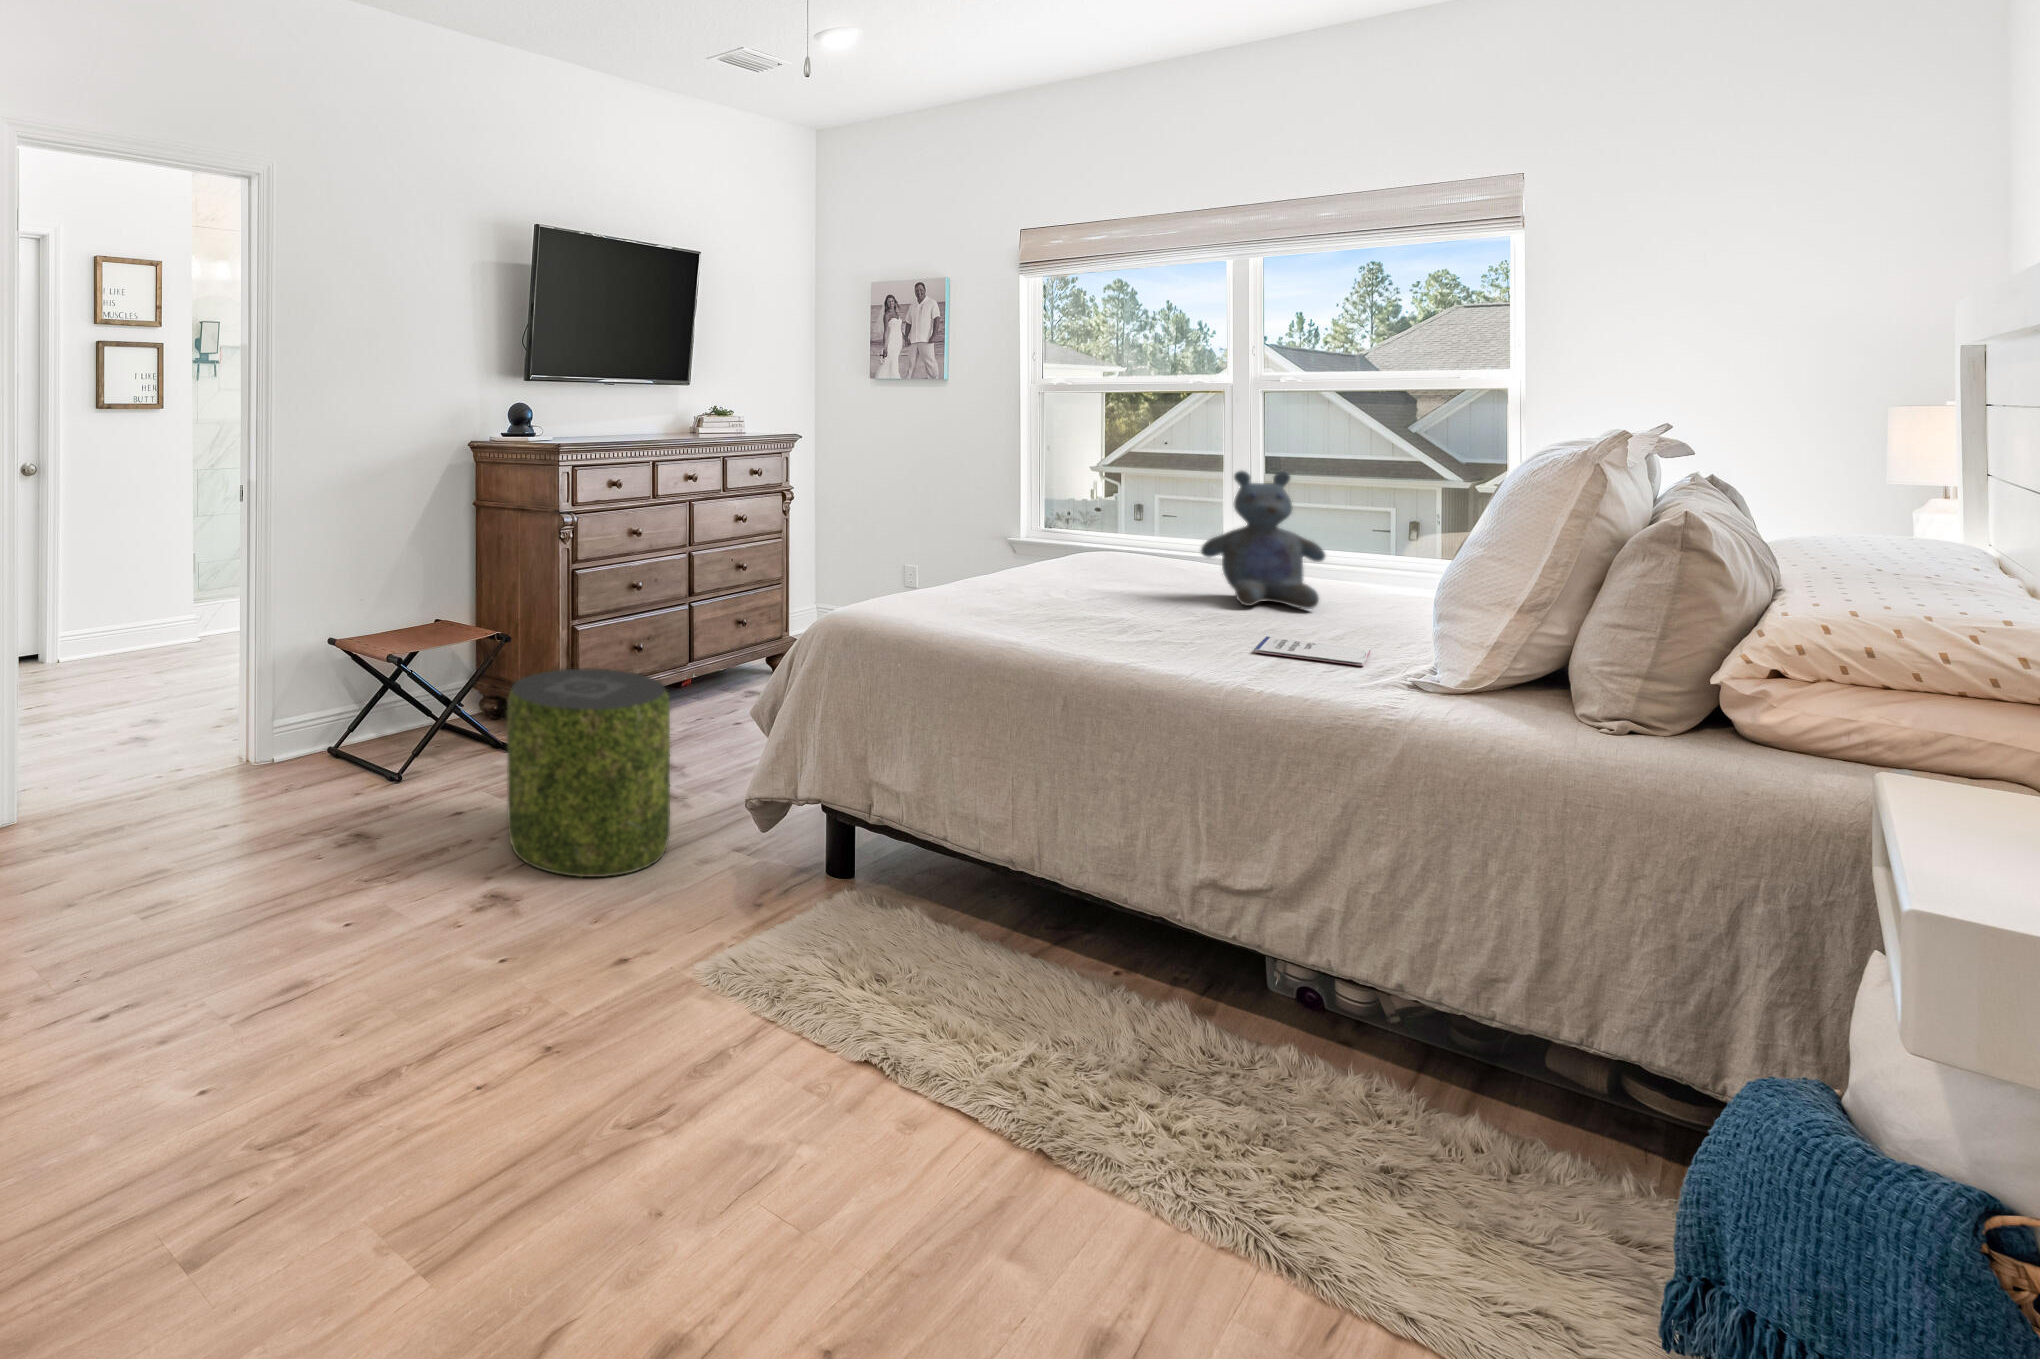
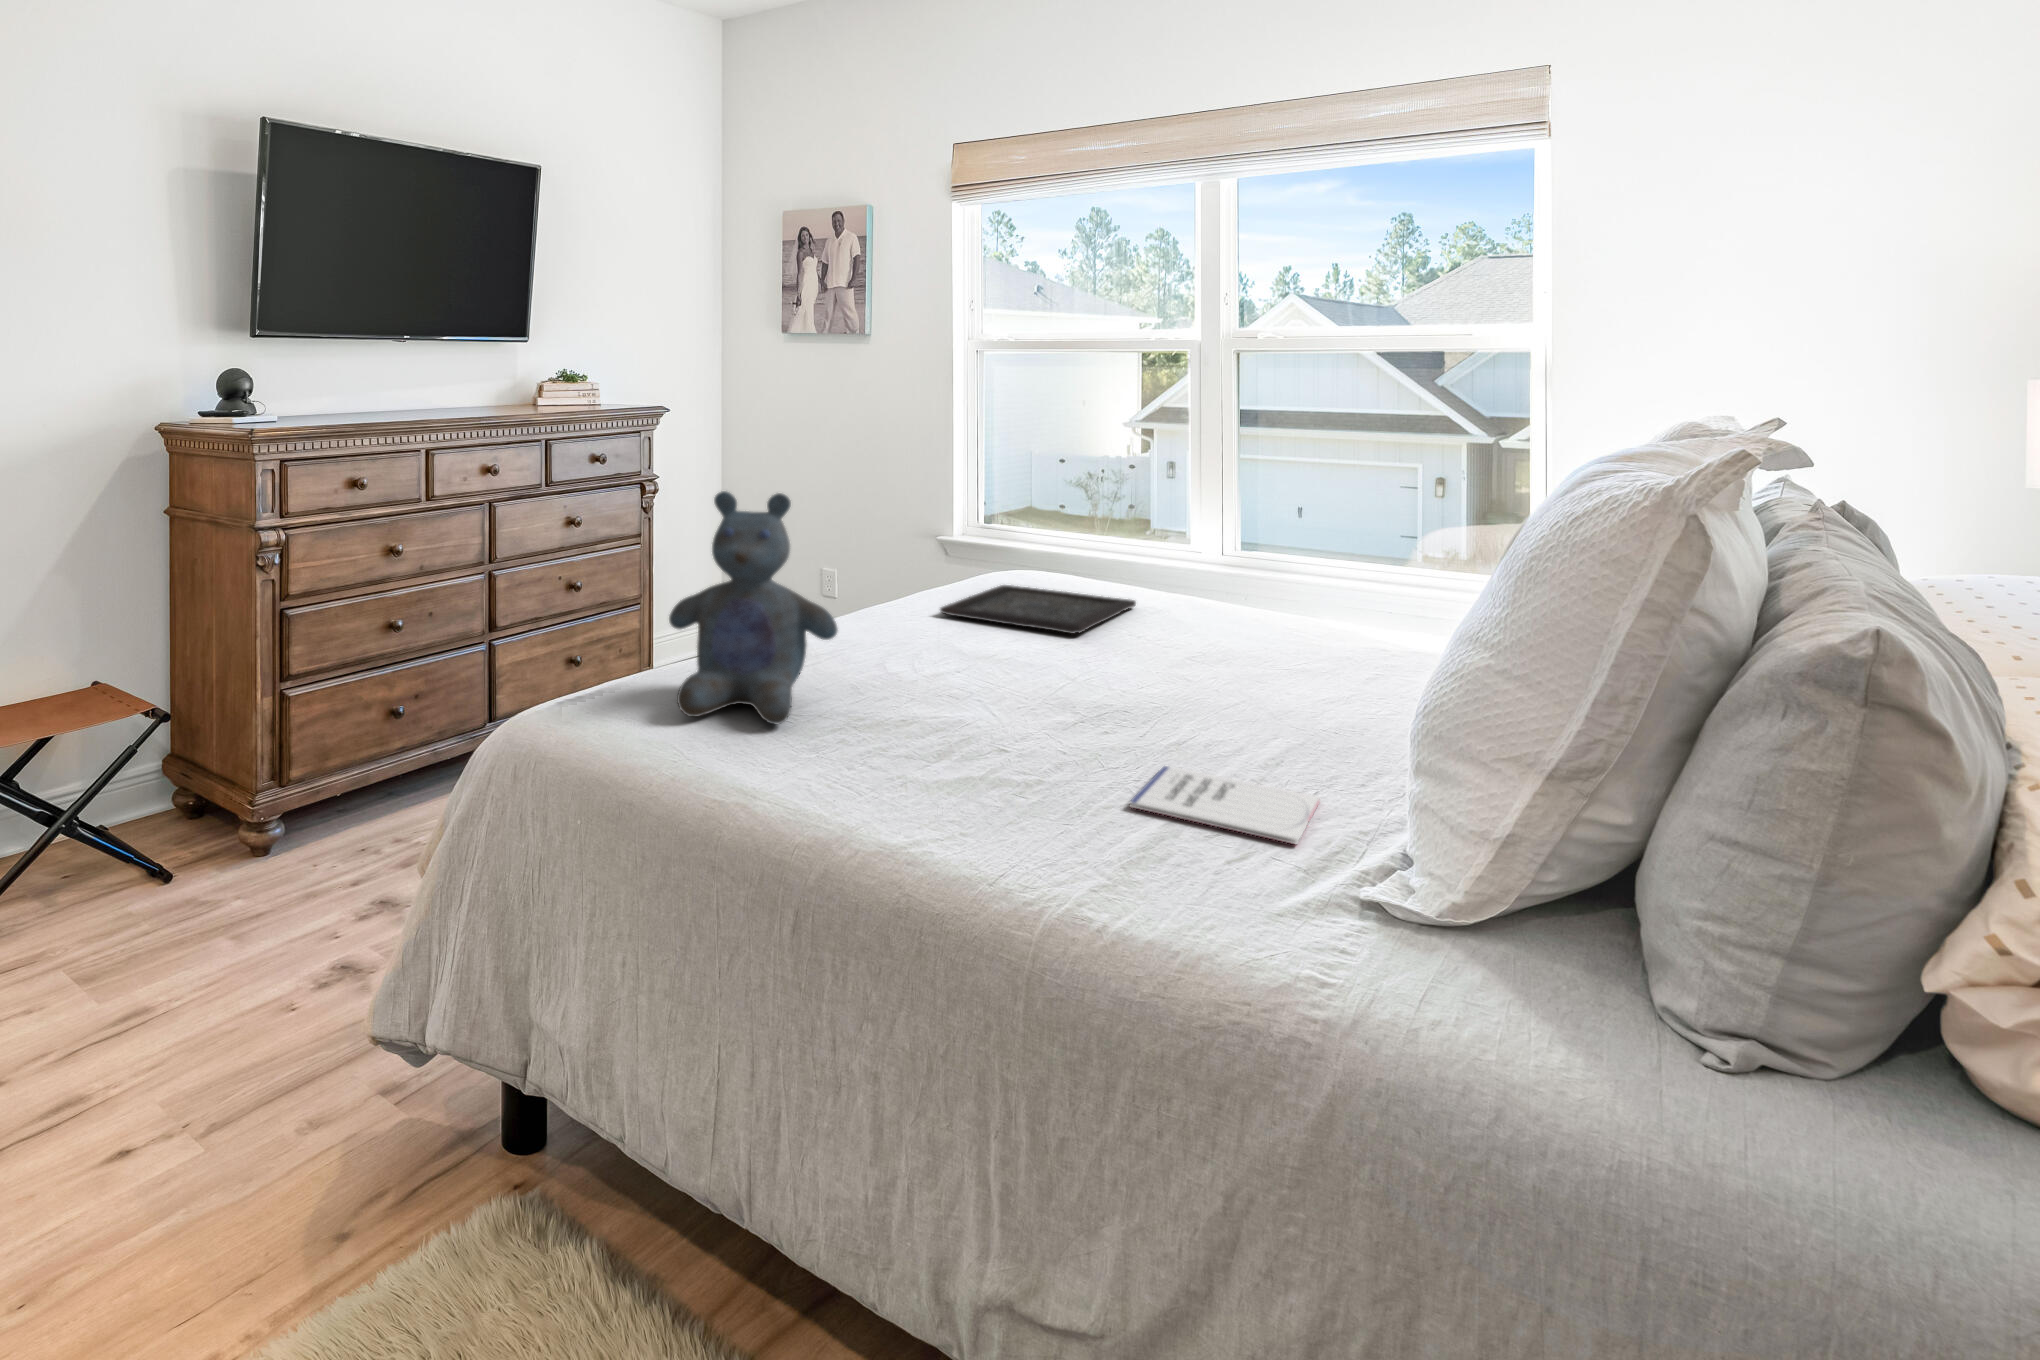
stuffed bear: present [1201,471,1325,609] -> present [669,491,838,725]
tray: none [1062,554,1200,579] -> present [940,585,1136,634]
pouf: present [507,669,670,877] -> none [21,779,298,1150]

